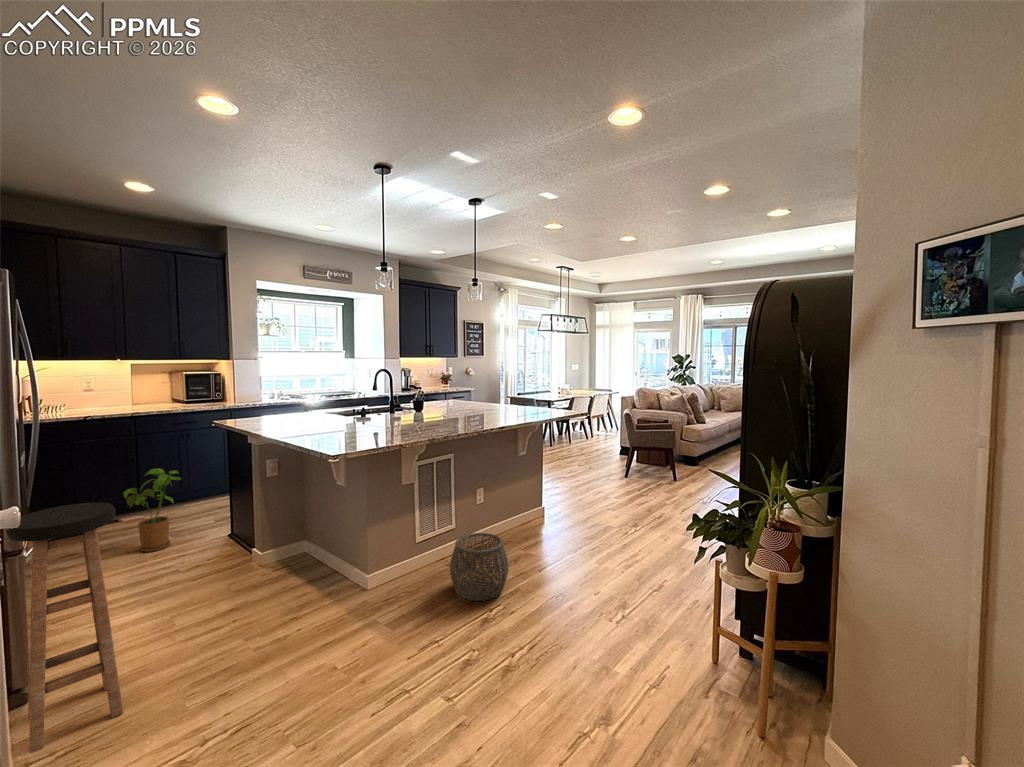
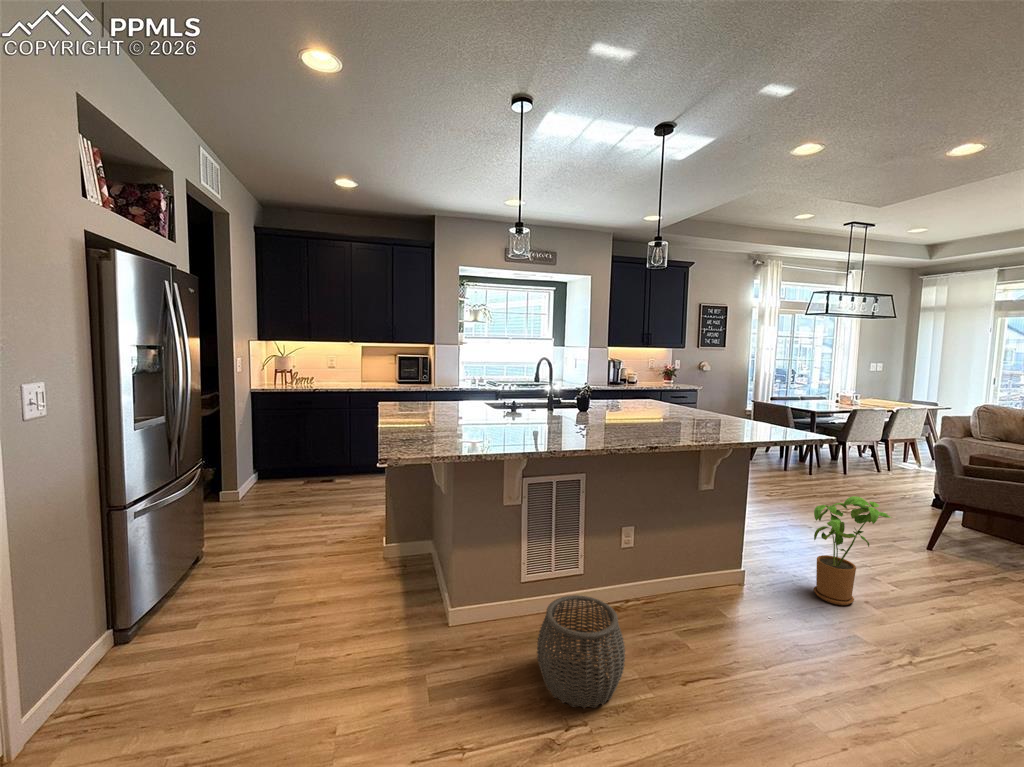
house plant: present [124,469,181,552] -> present [814,496,892,605]
bar stool: present [6,503,123,753] -> none [74,472,185,705]

